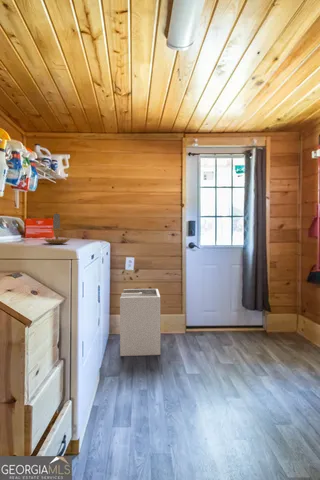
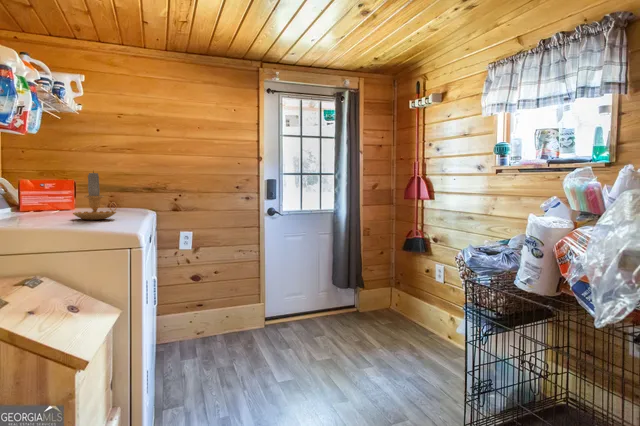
laundry hamper: present [120,289,161,356] -> none [178,272,238,370]

